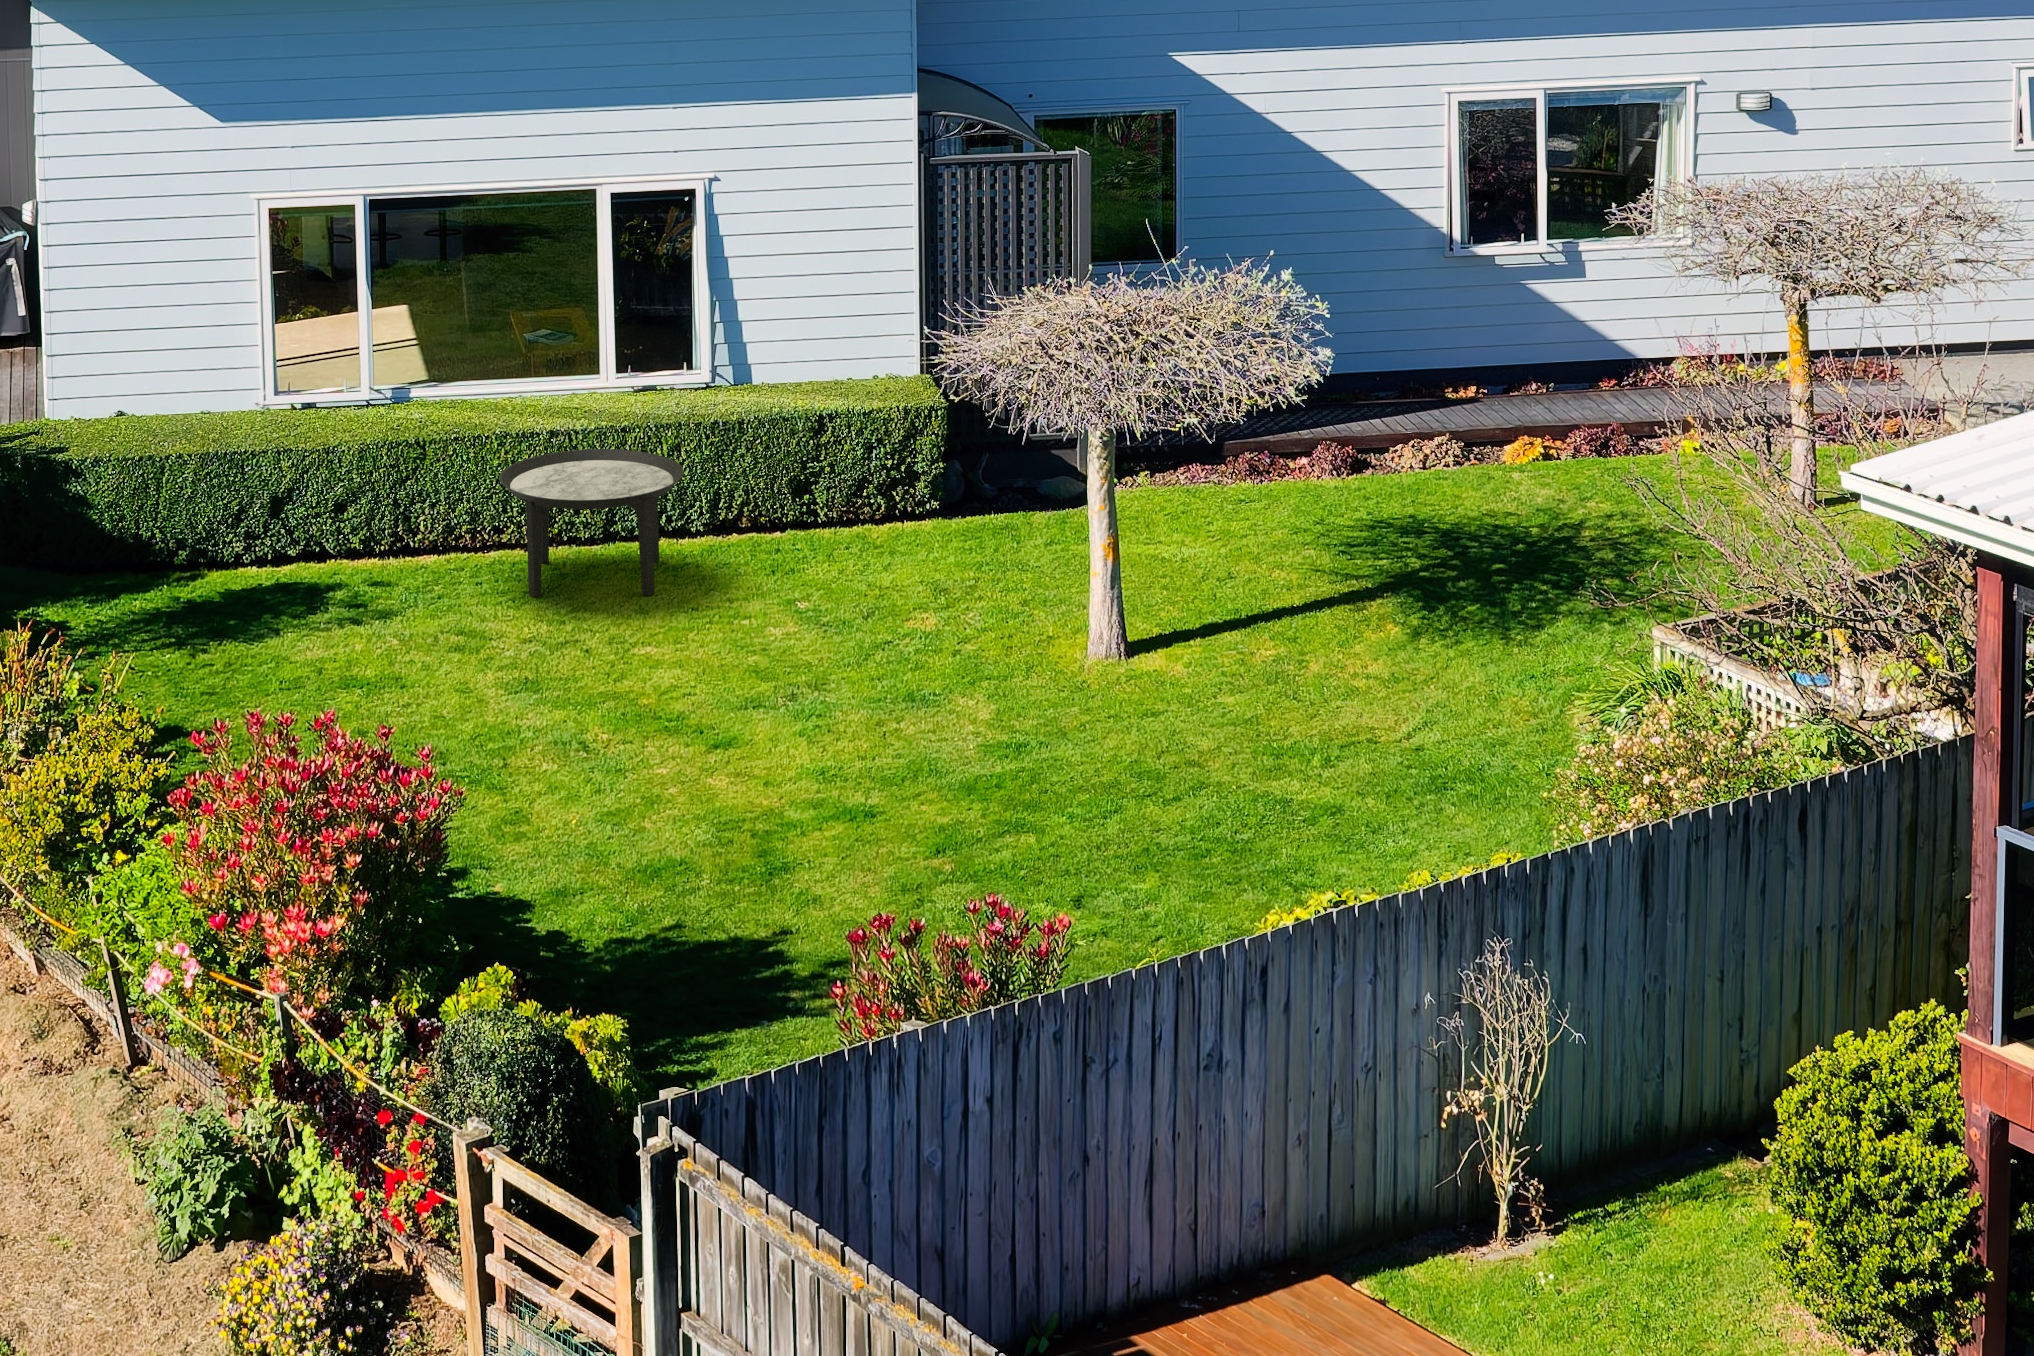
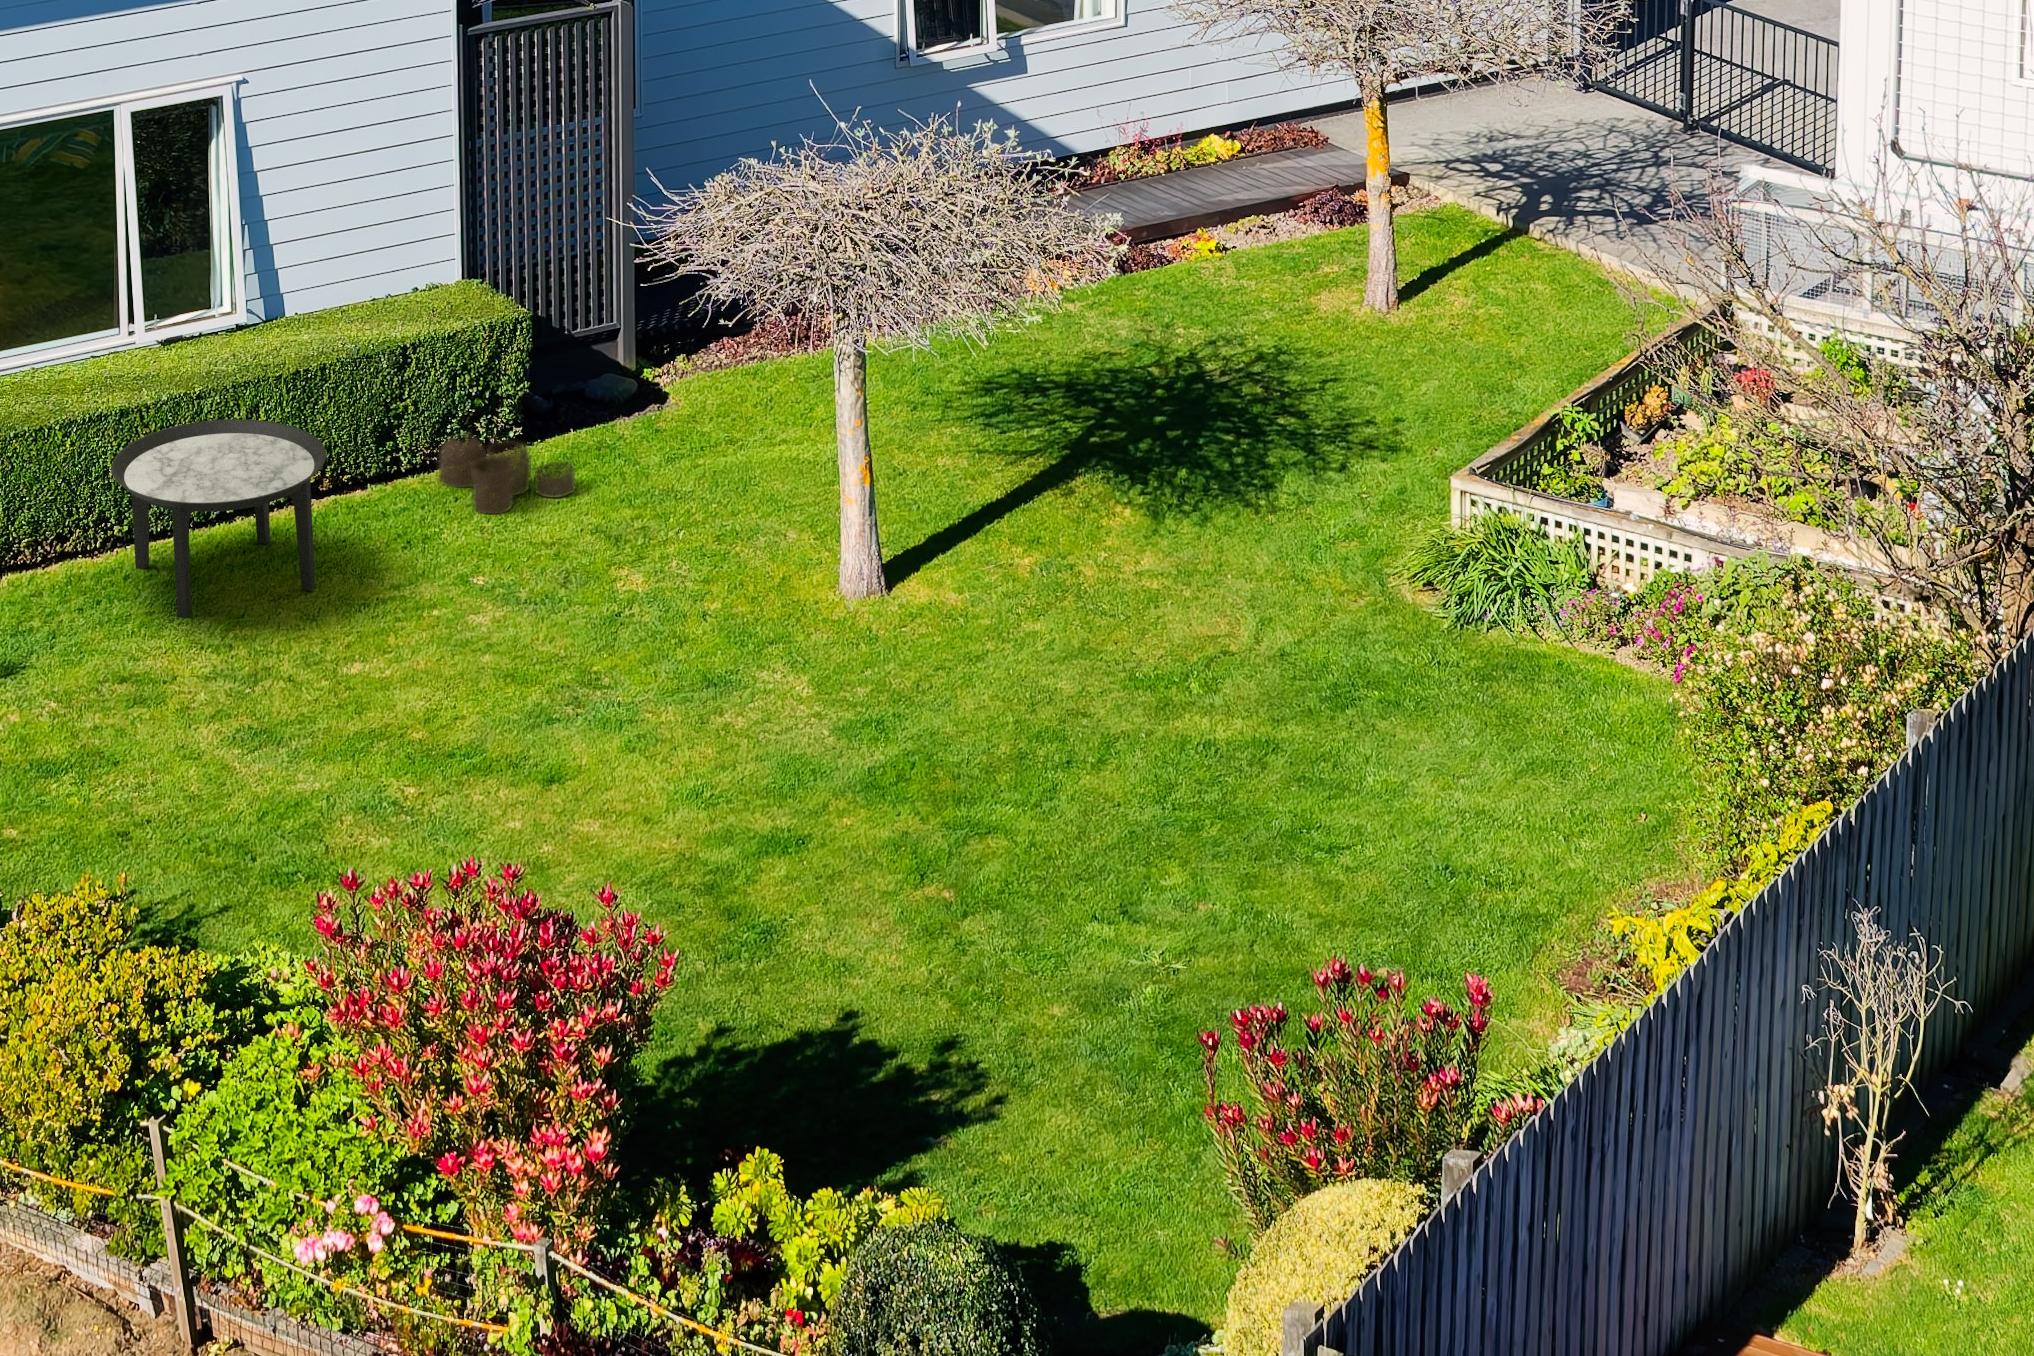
woven basket: none [841,503,944,571] -> present [439,433,576,514]

